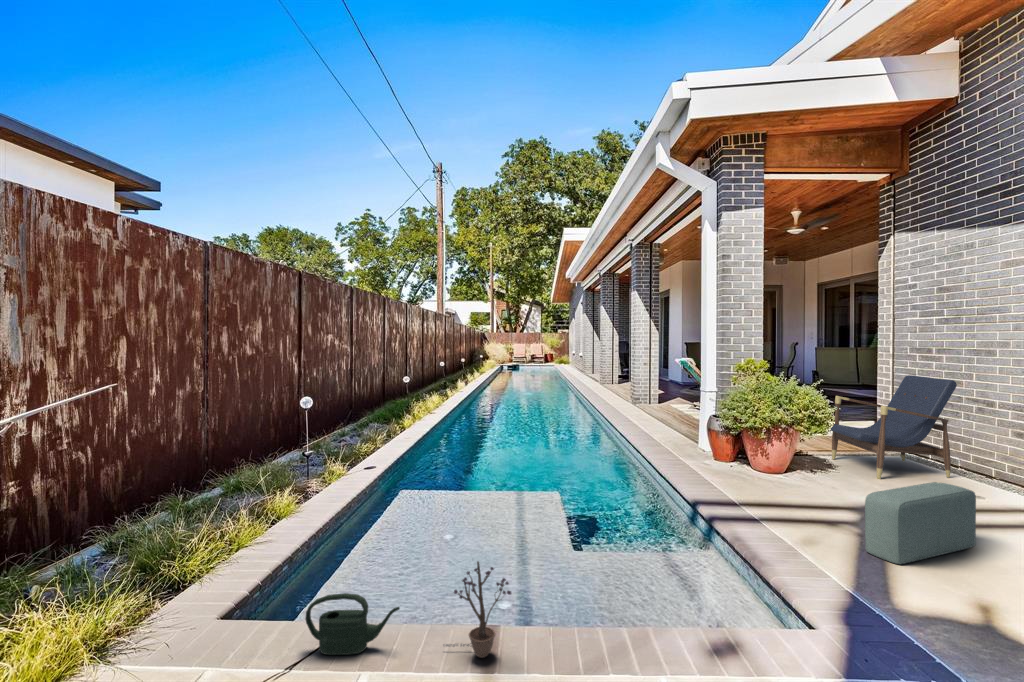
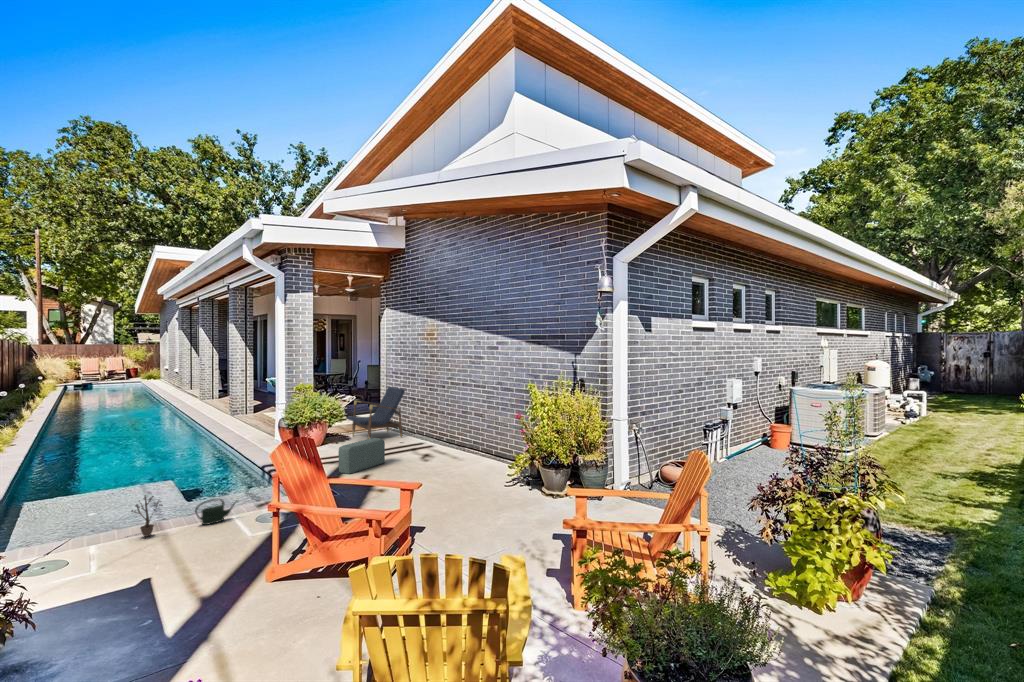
watering can: present [306,593,400,655] -> present [195,499,237,525]

